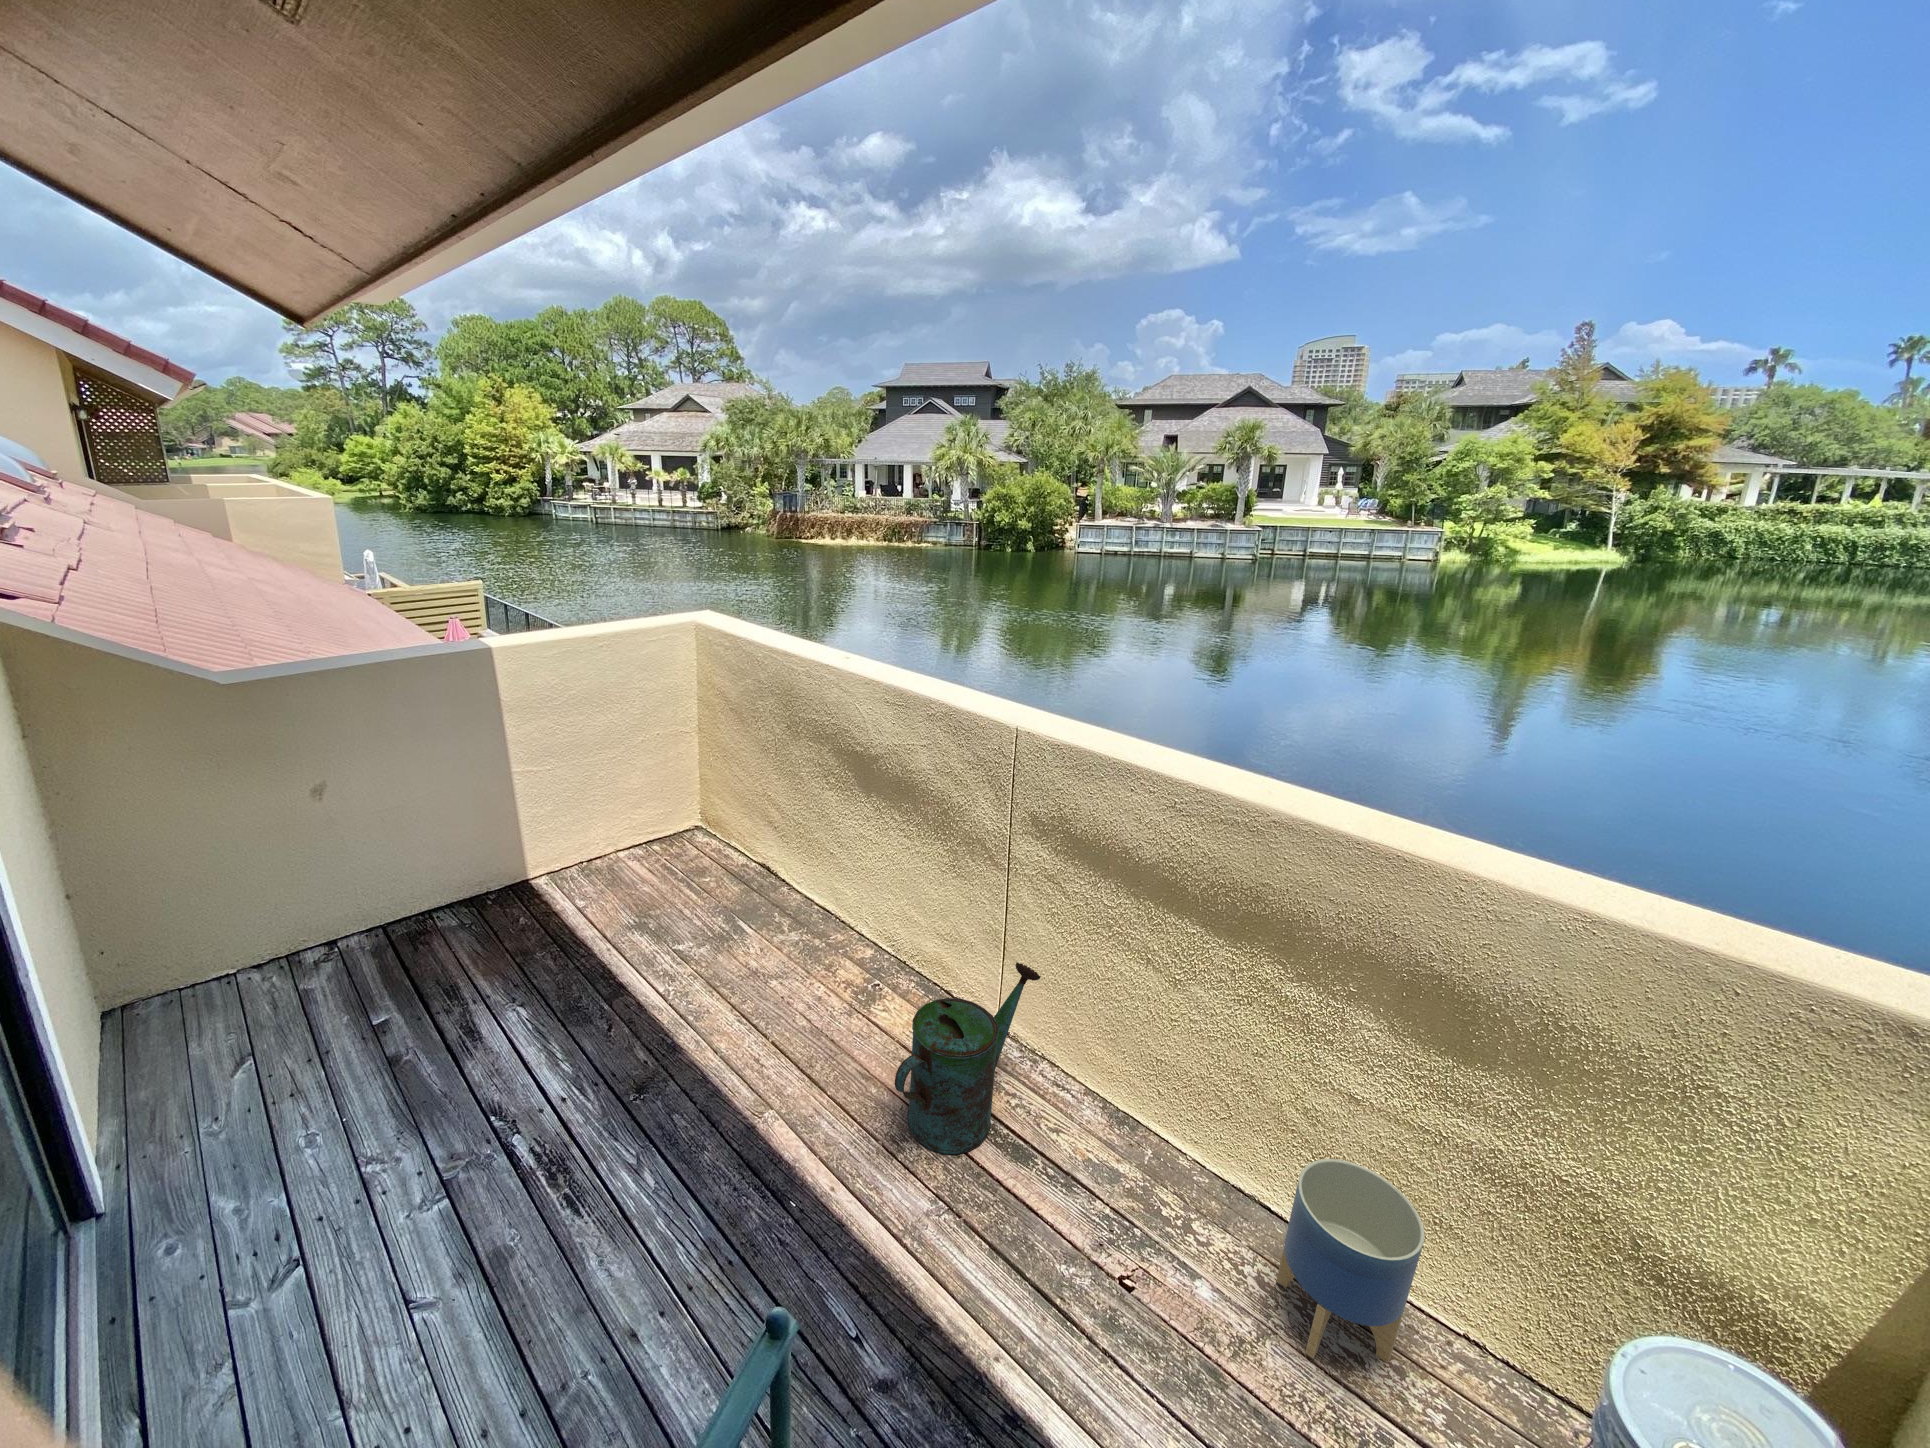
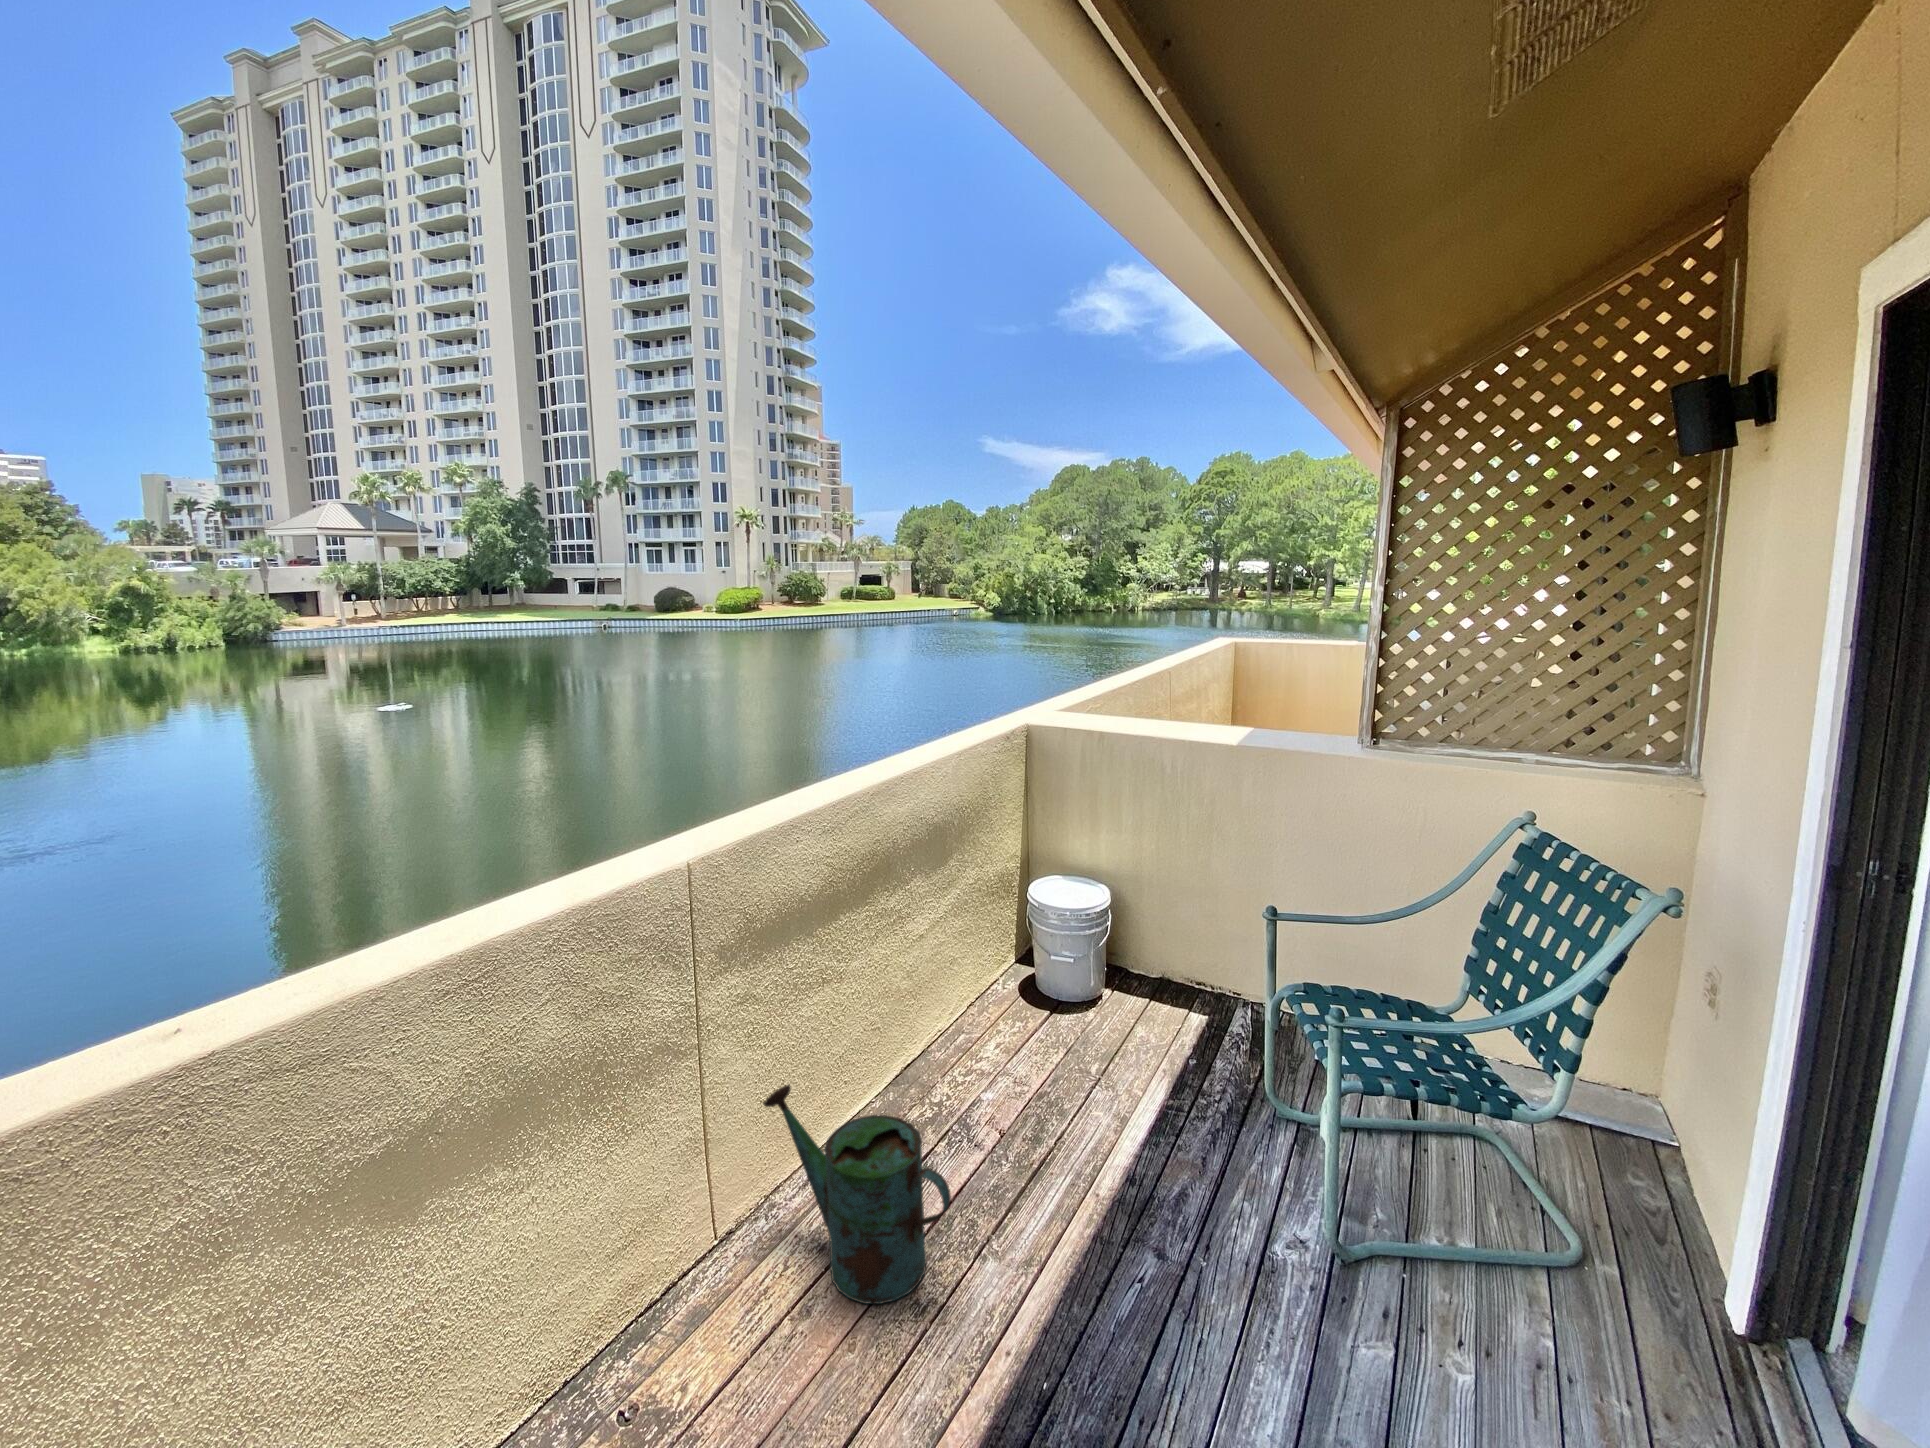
planter: present [1277,1159,1425,1363] -> none [942,952,1010,1070]

